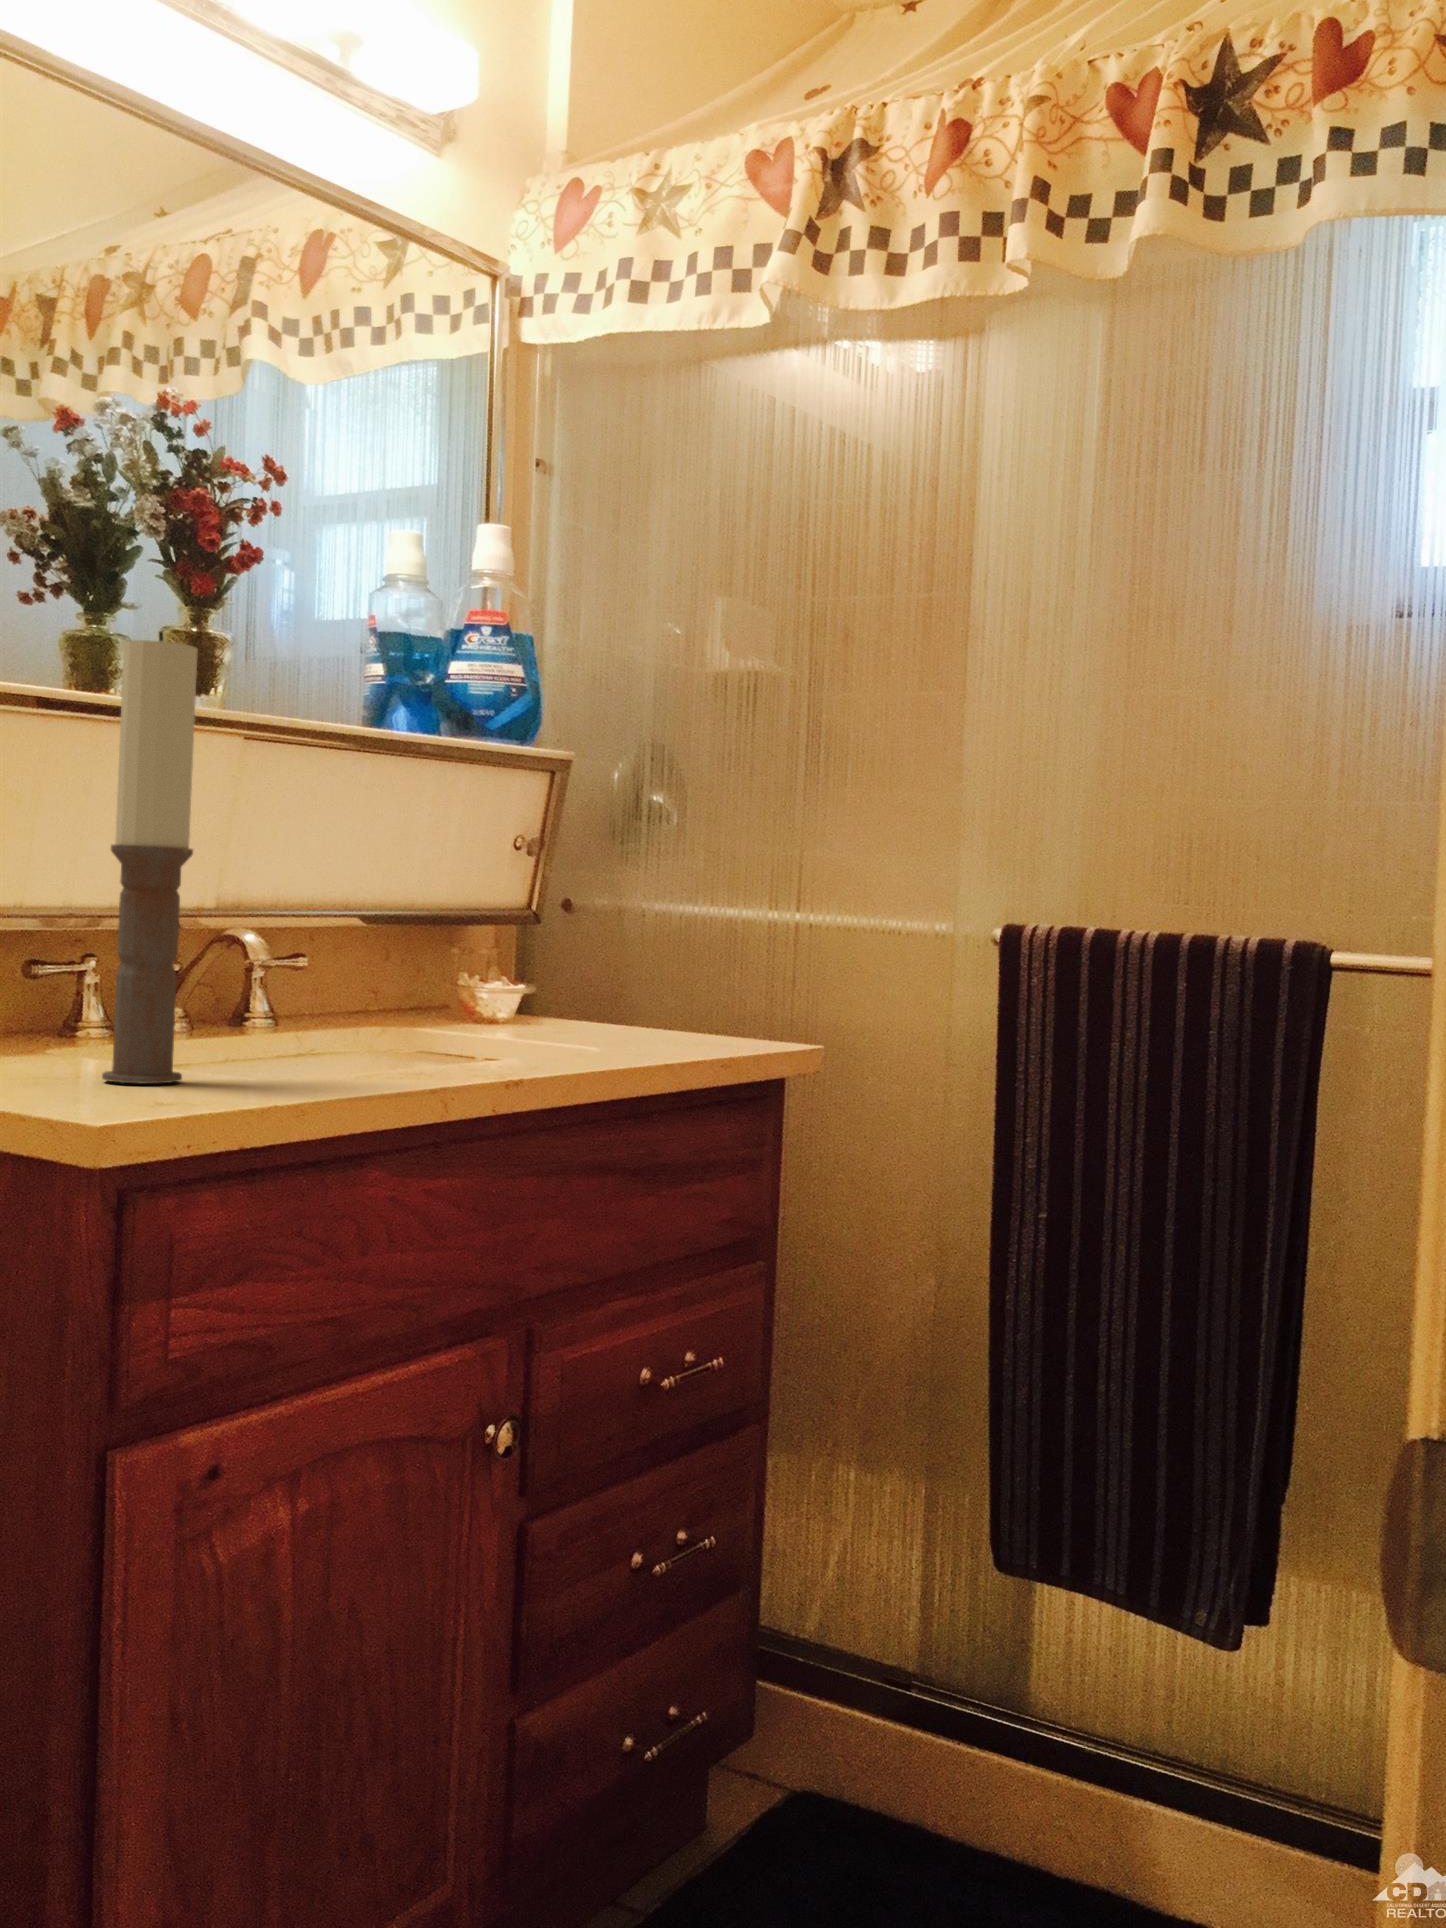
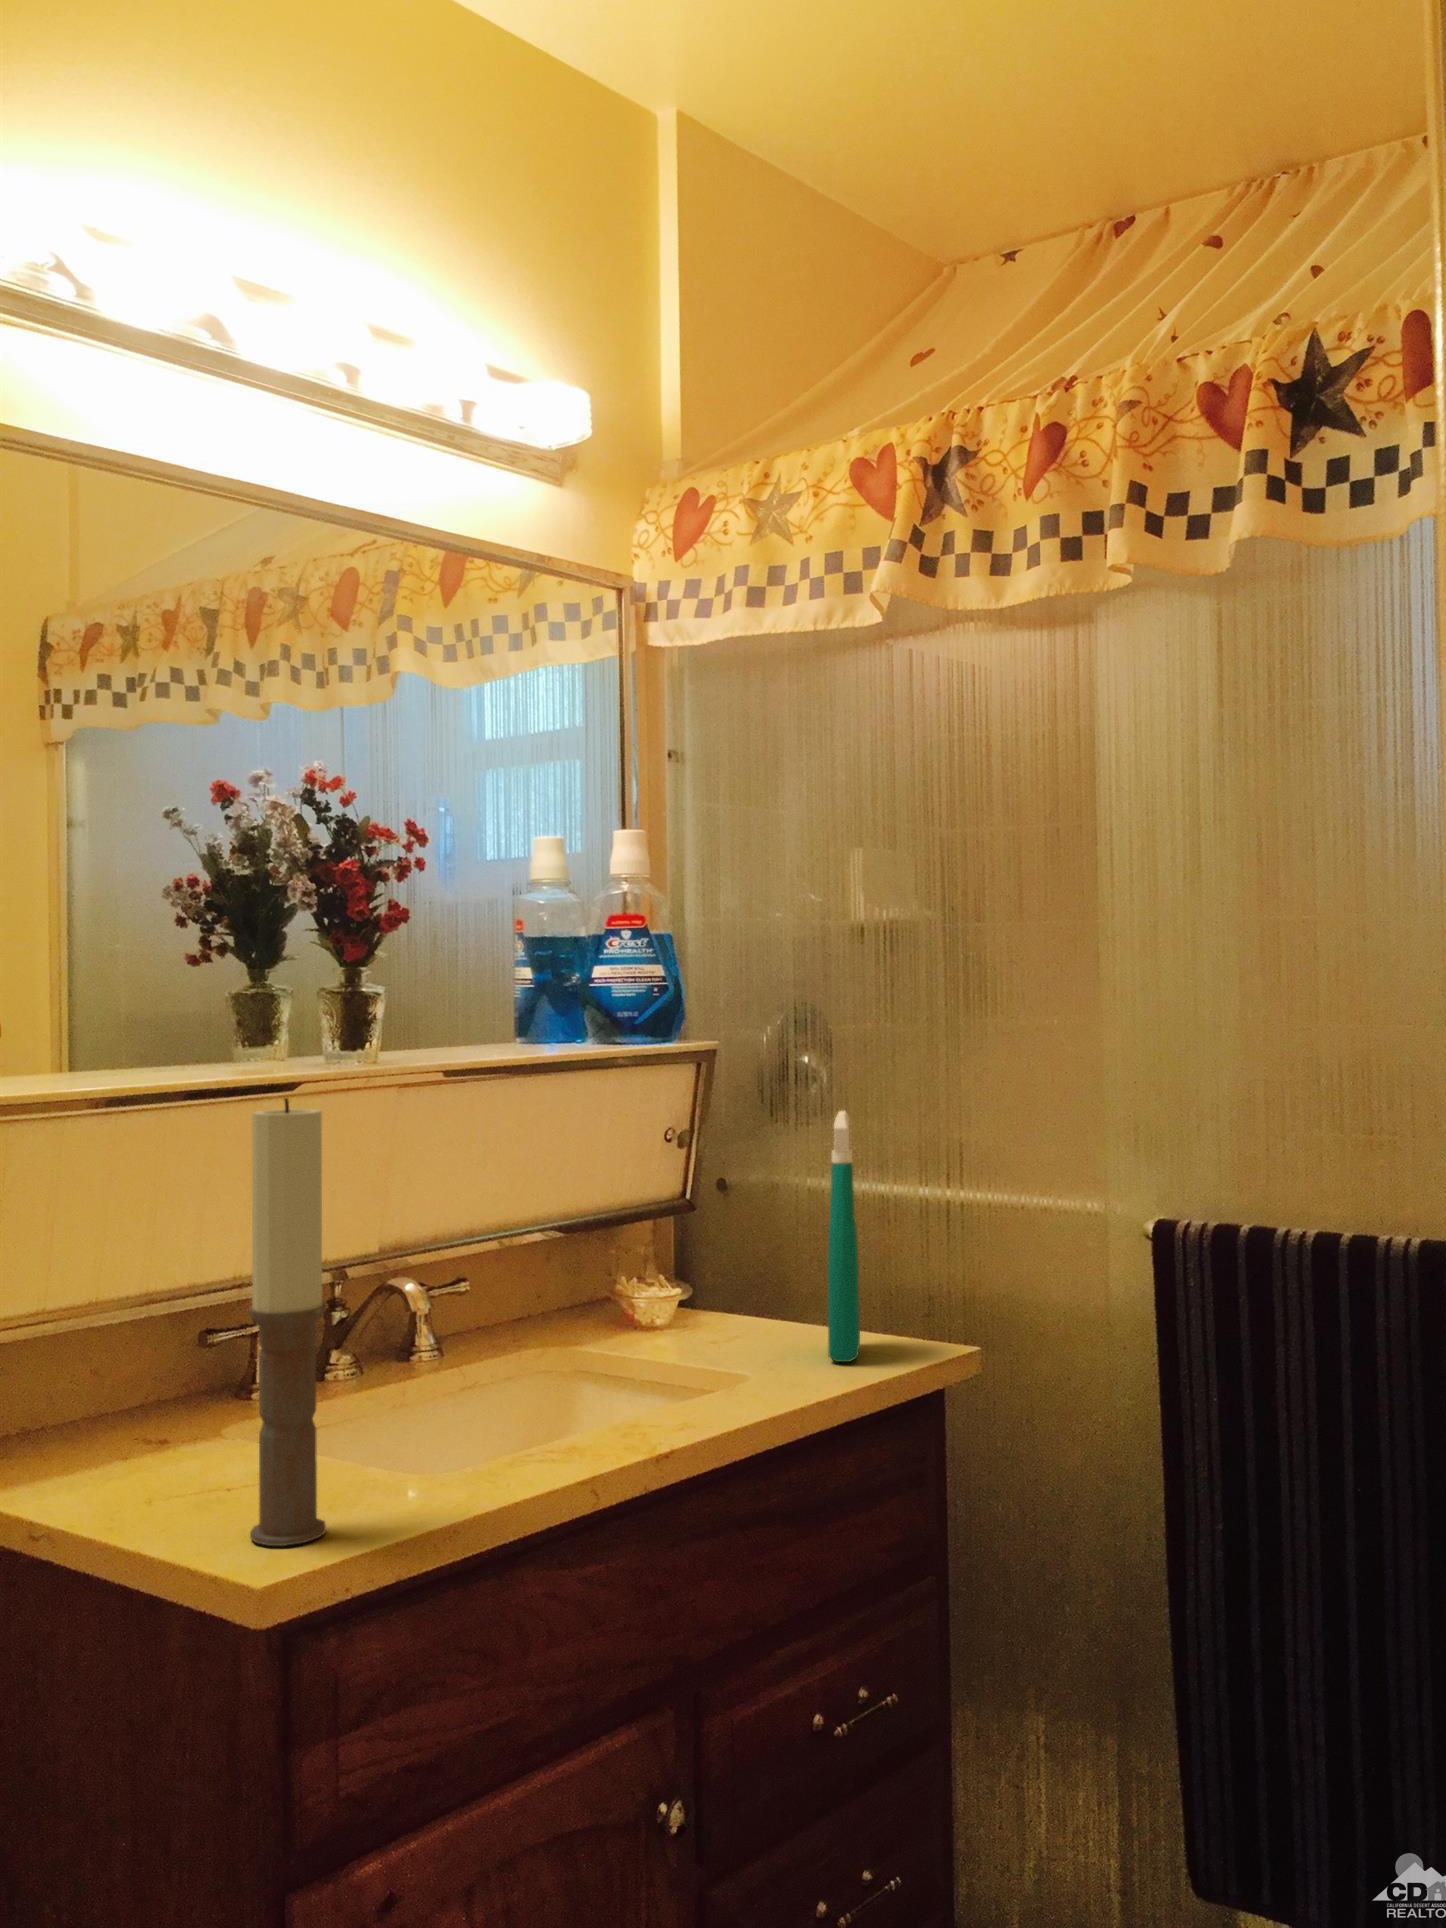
spray bottle: none [678,799,711,1046] -> present [828,1111,860,1362]

